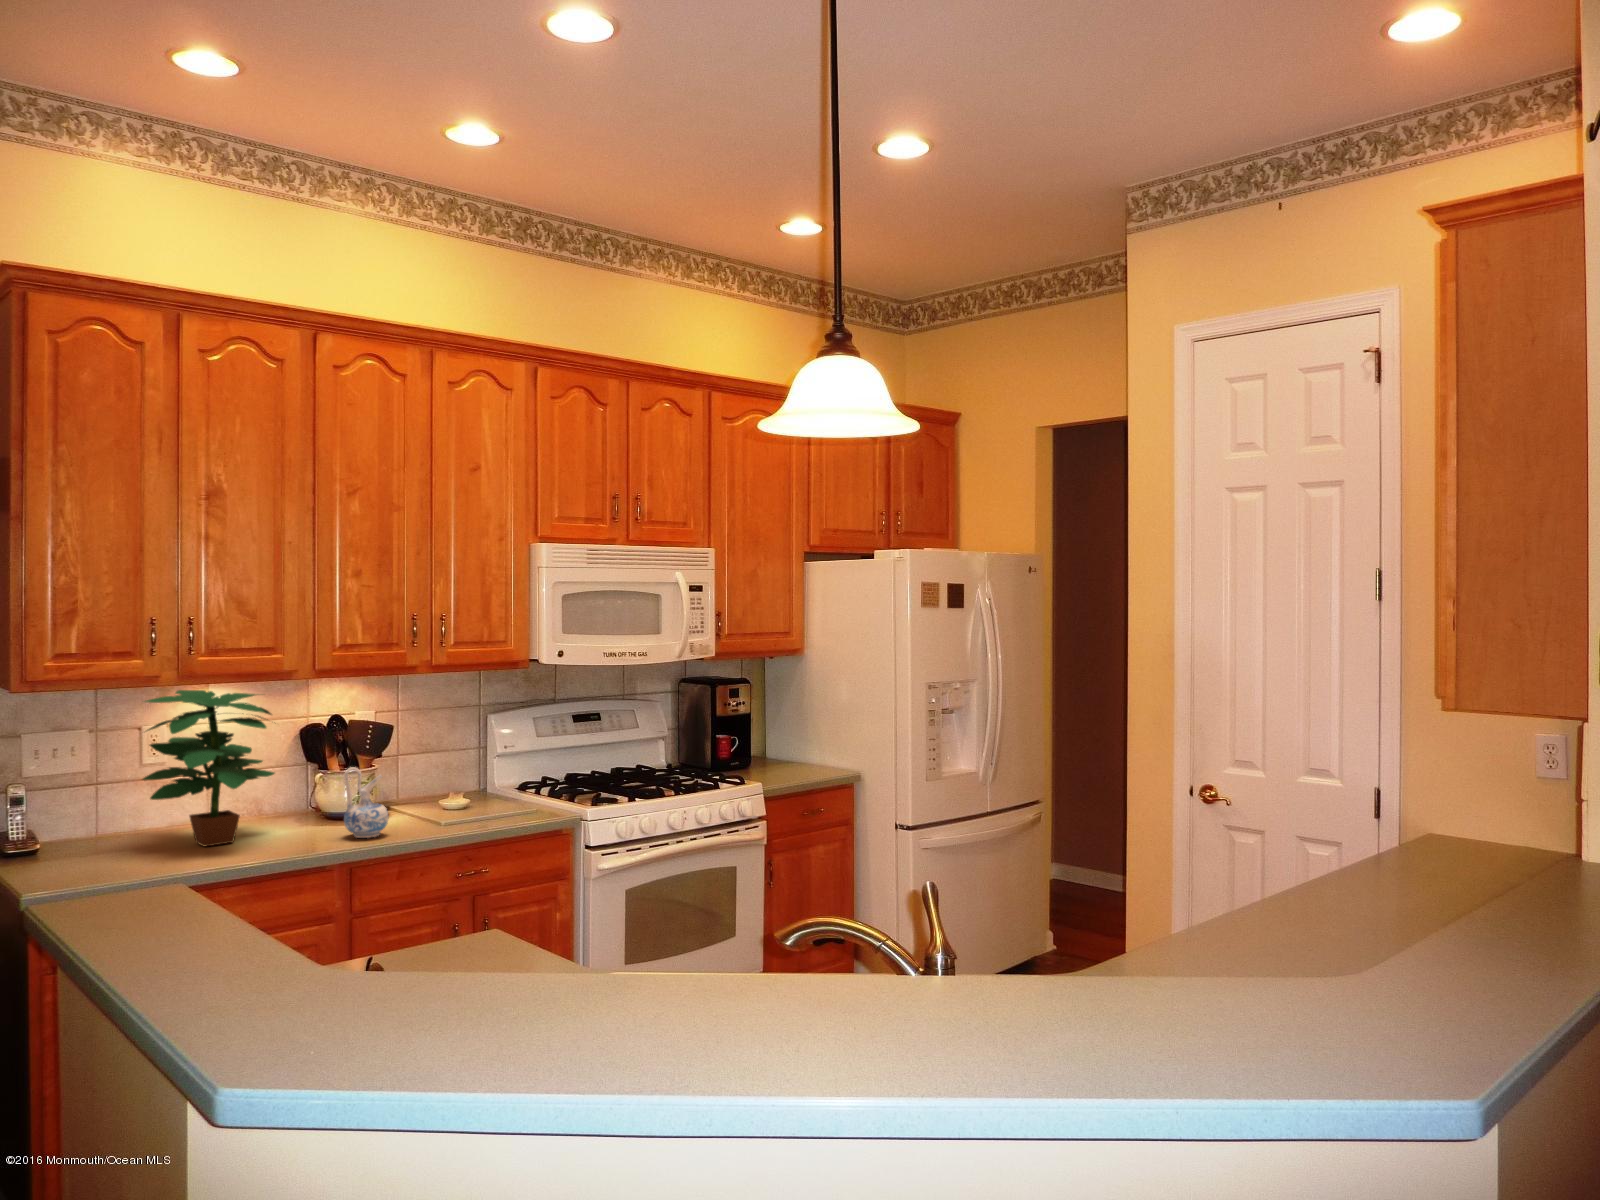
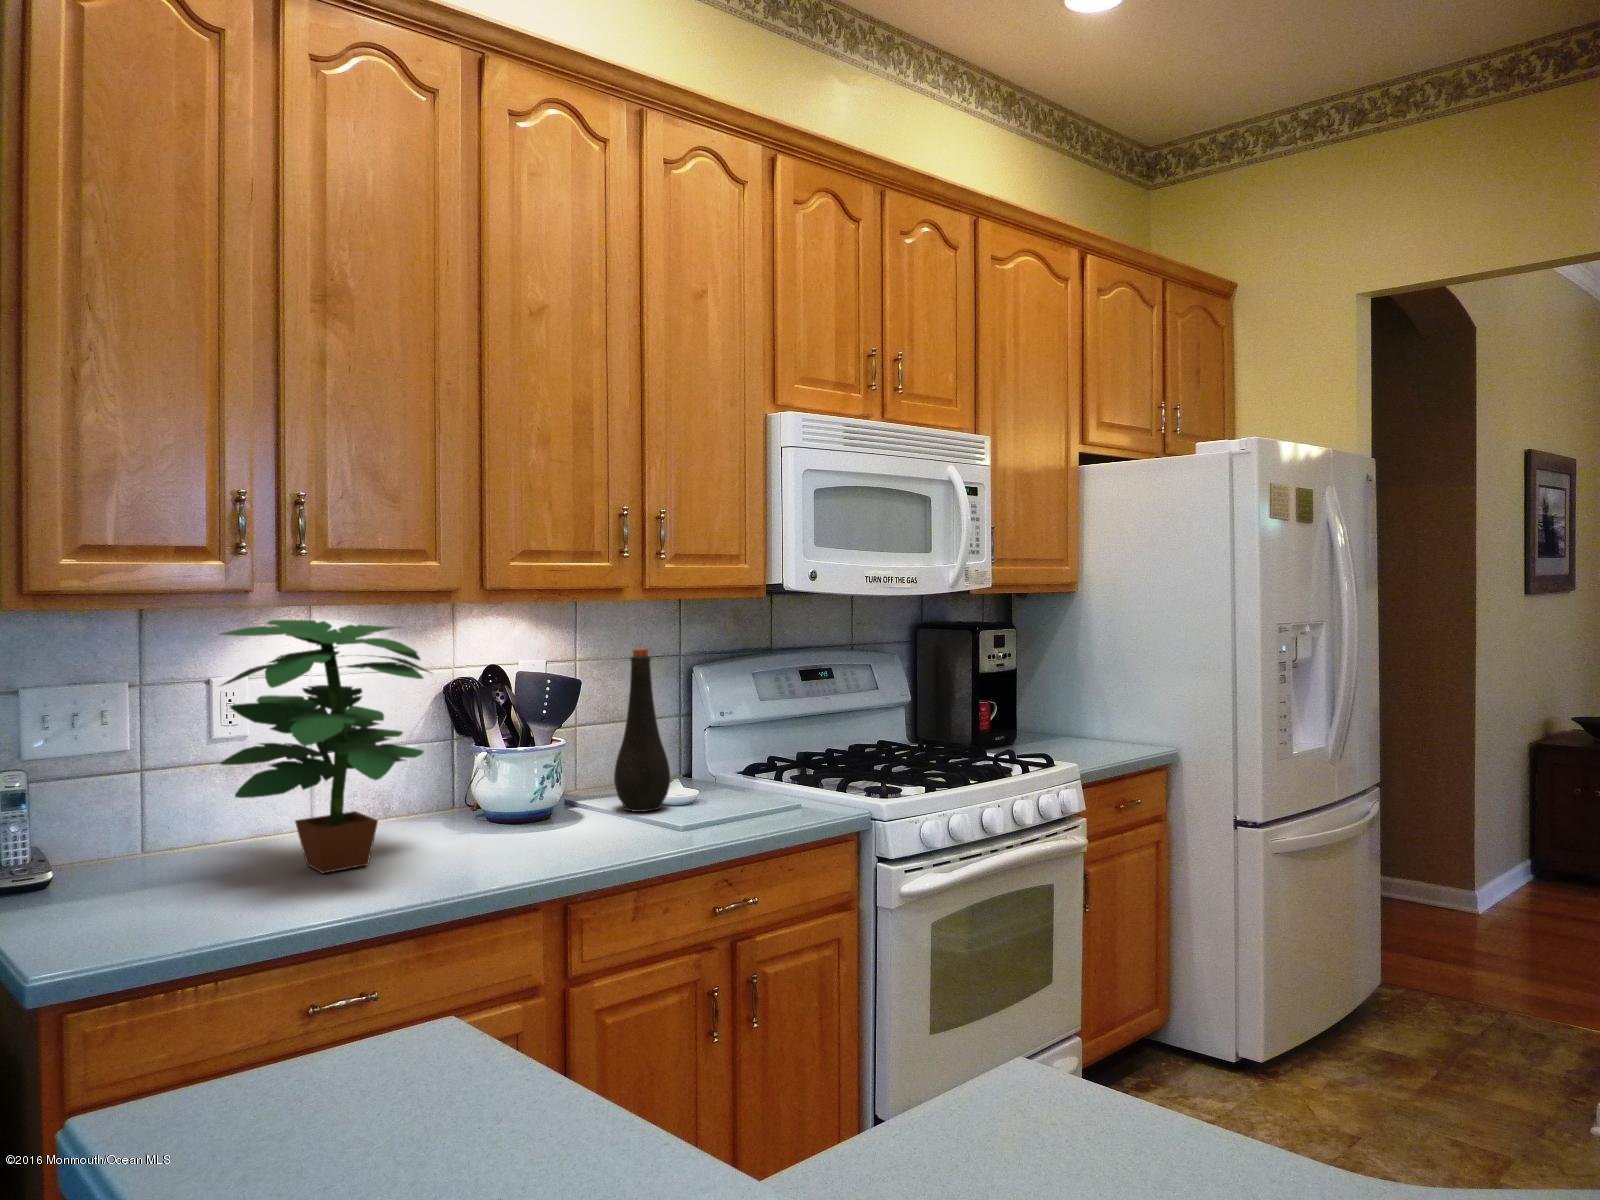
bottle: none [411,706,450,814] -> present [614,649,670,812]
ceramic pitcher: present [344,767,388,838] -> none [540,742,608,855]

